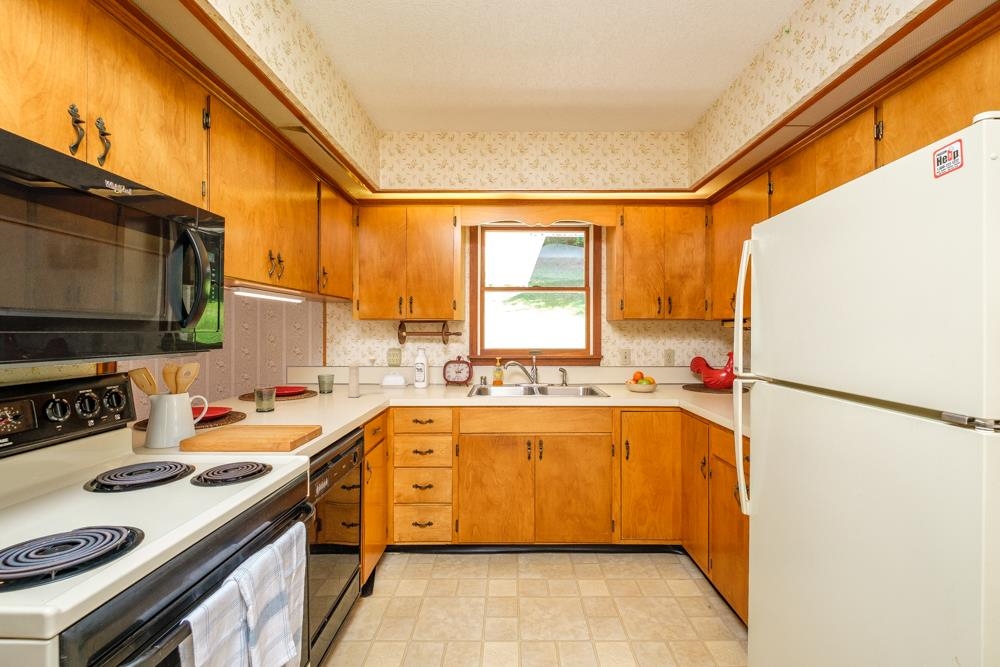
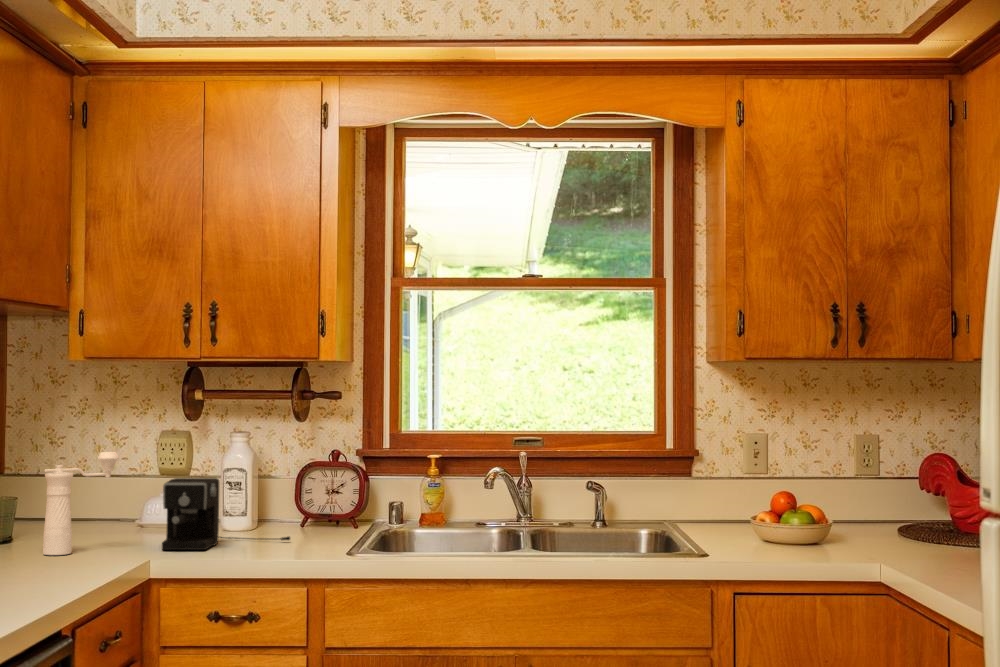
coffee maker: none [395,367,444,395] -> present [162,478,290,550]

